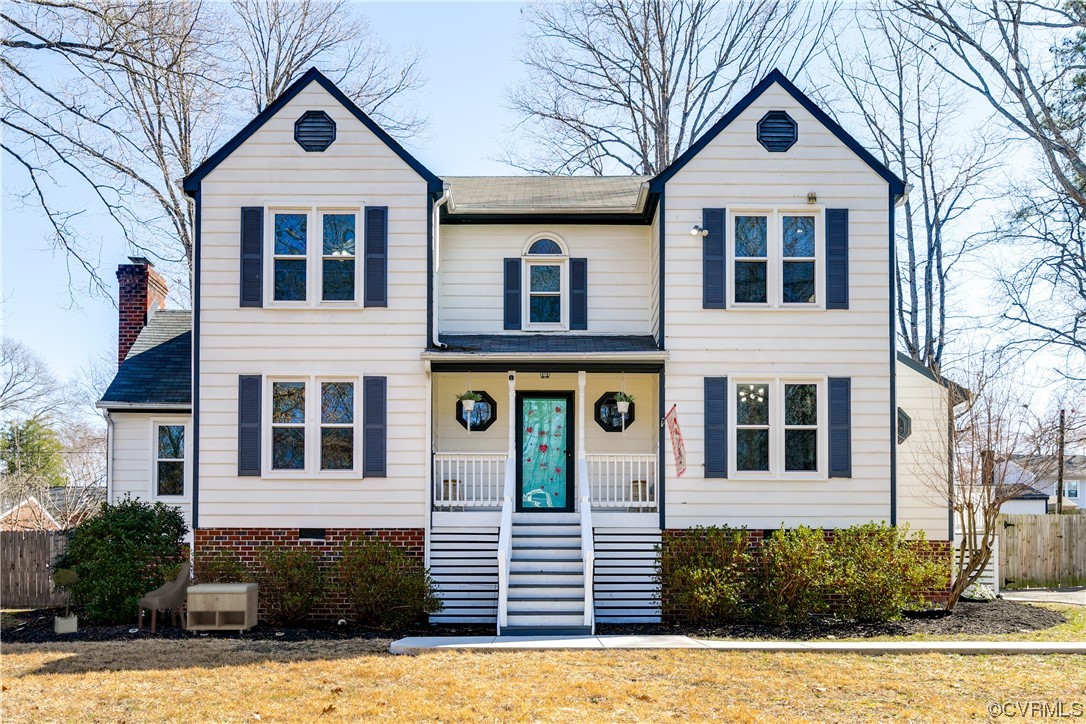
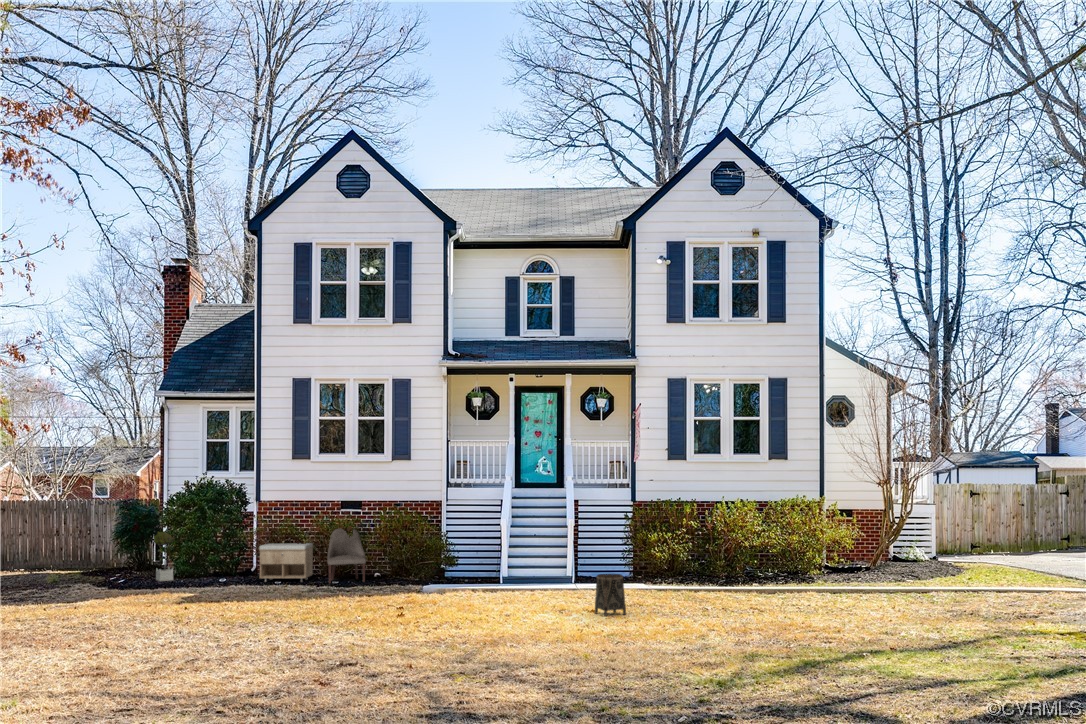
chair: present [138,563,191,633] -> present [327,528,366,583]
basket: none [642,633,690,698] -> present [595,574,626,616]

